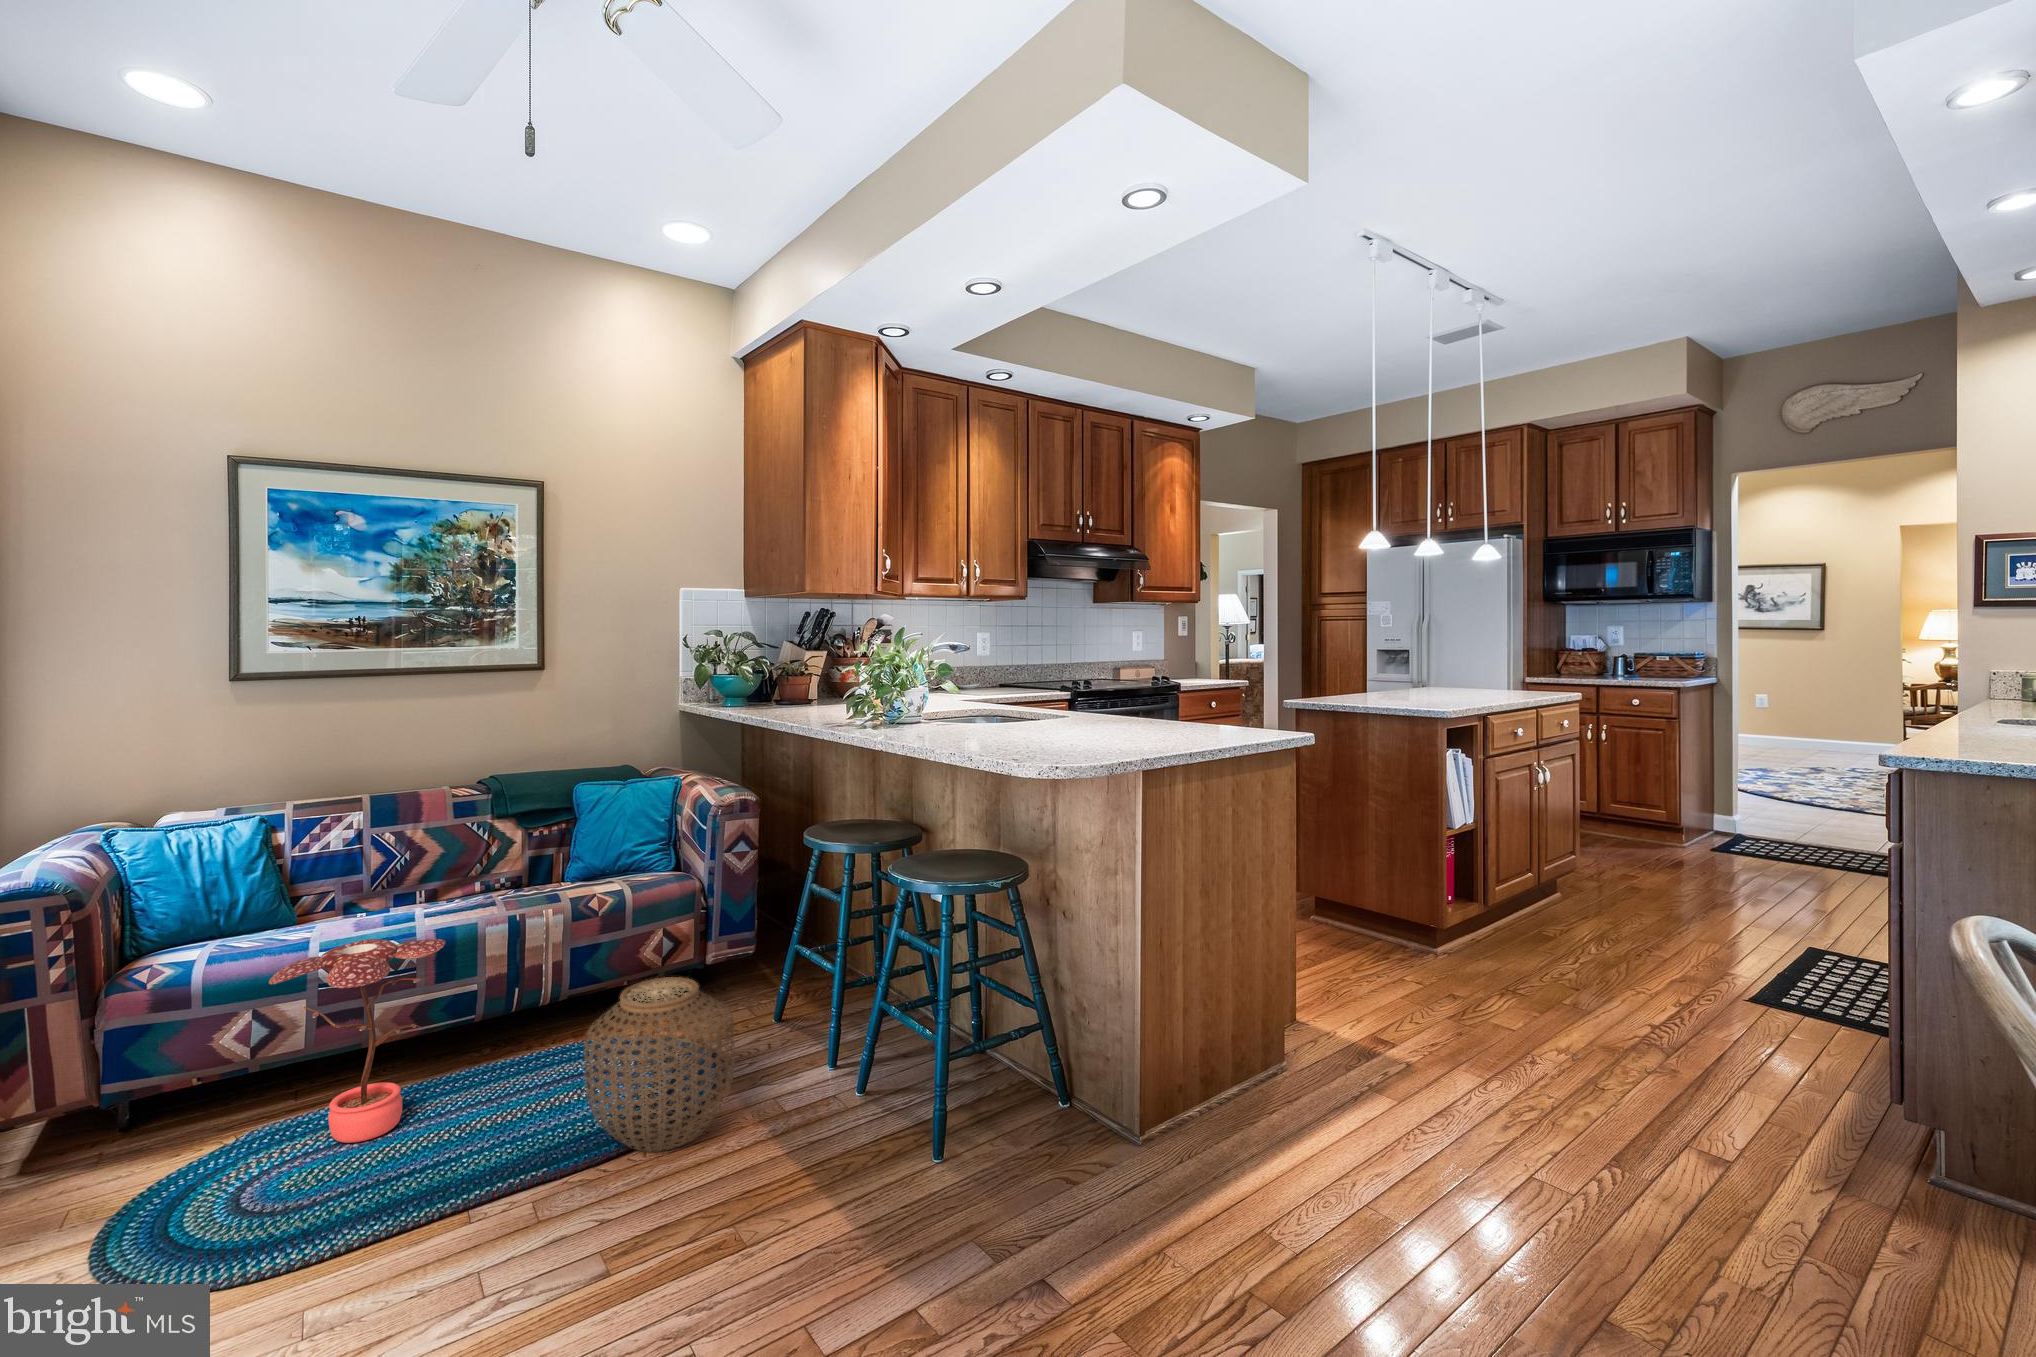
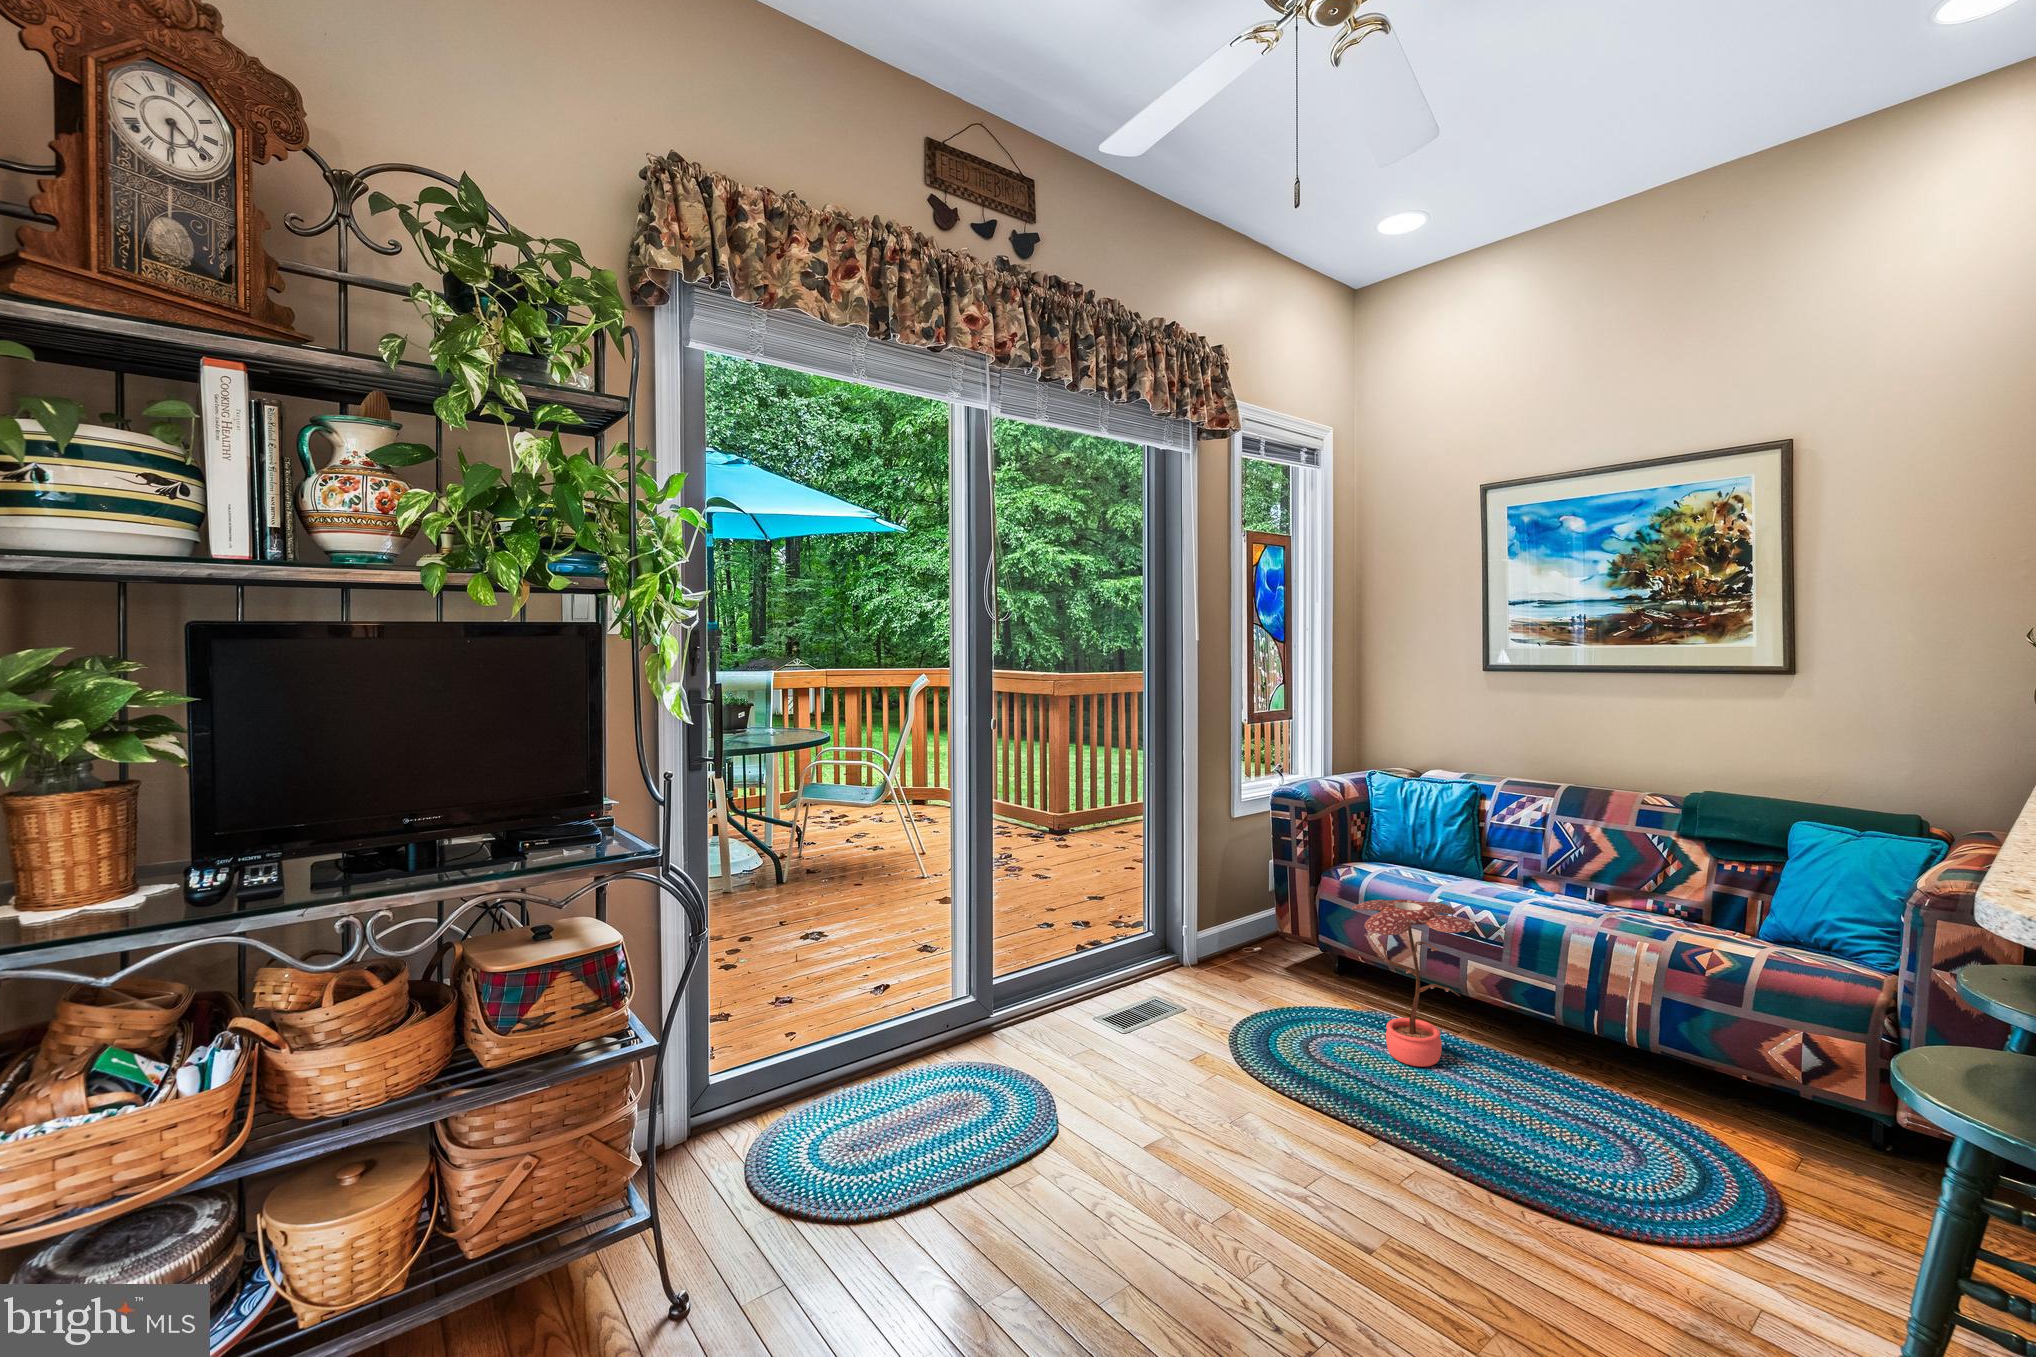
woven basket: present [584,977,734,1152] -> none [1480,1046,1680,1267]

